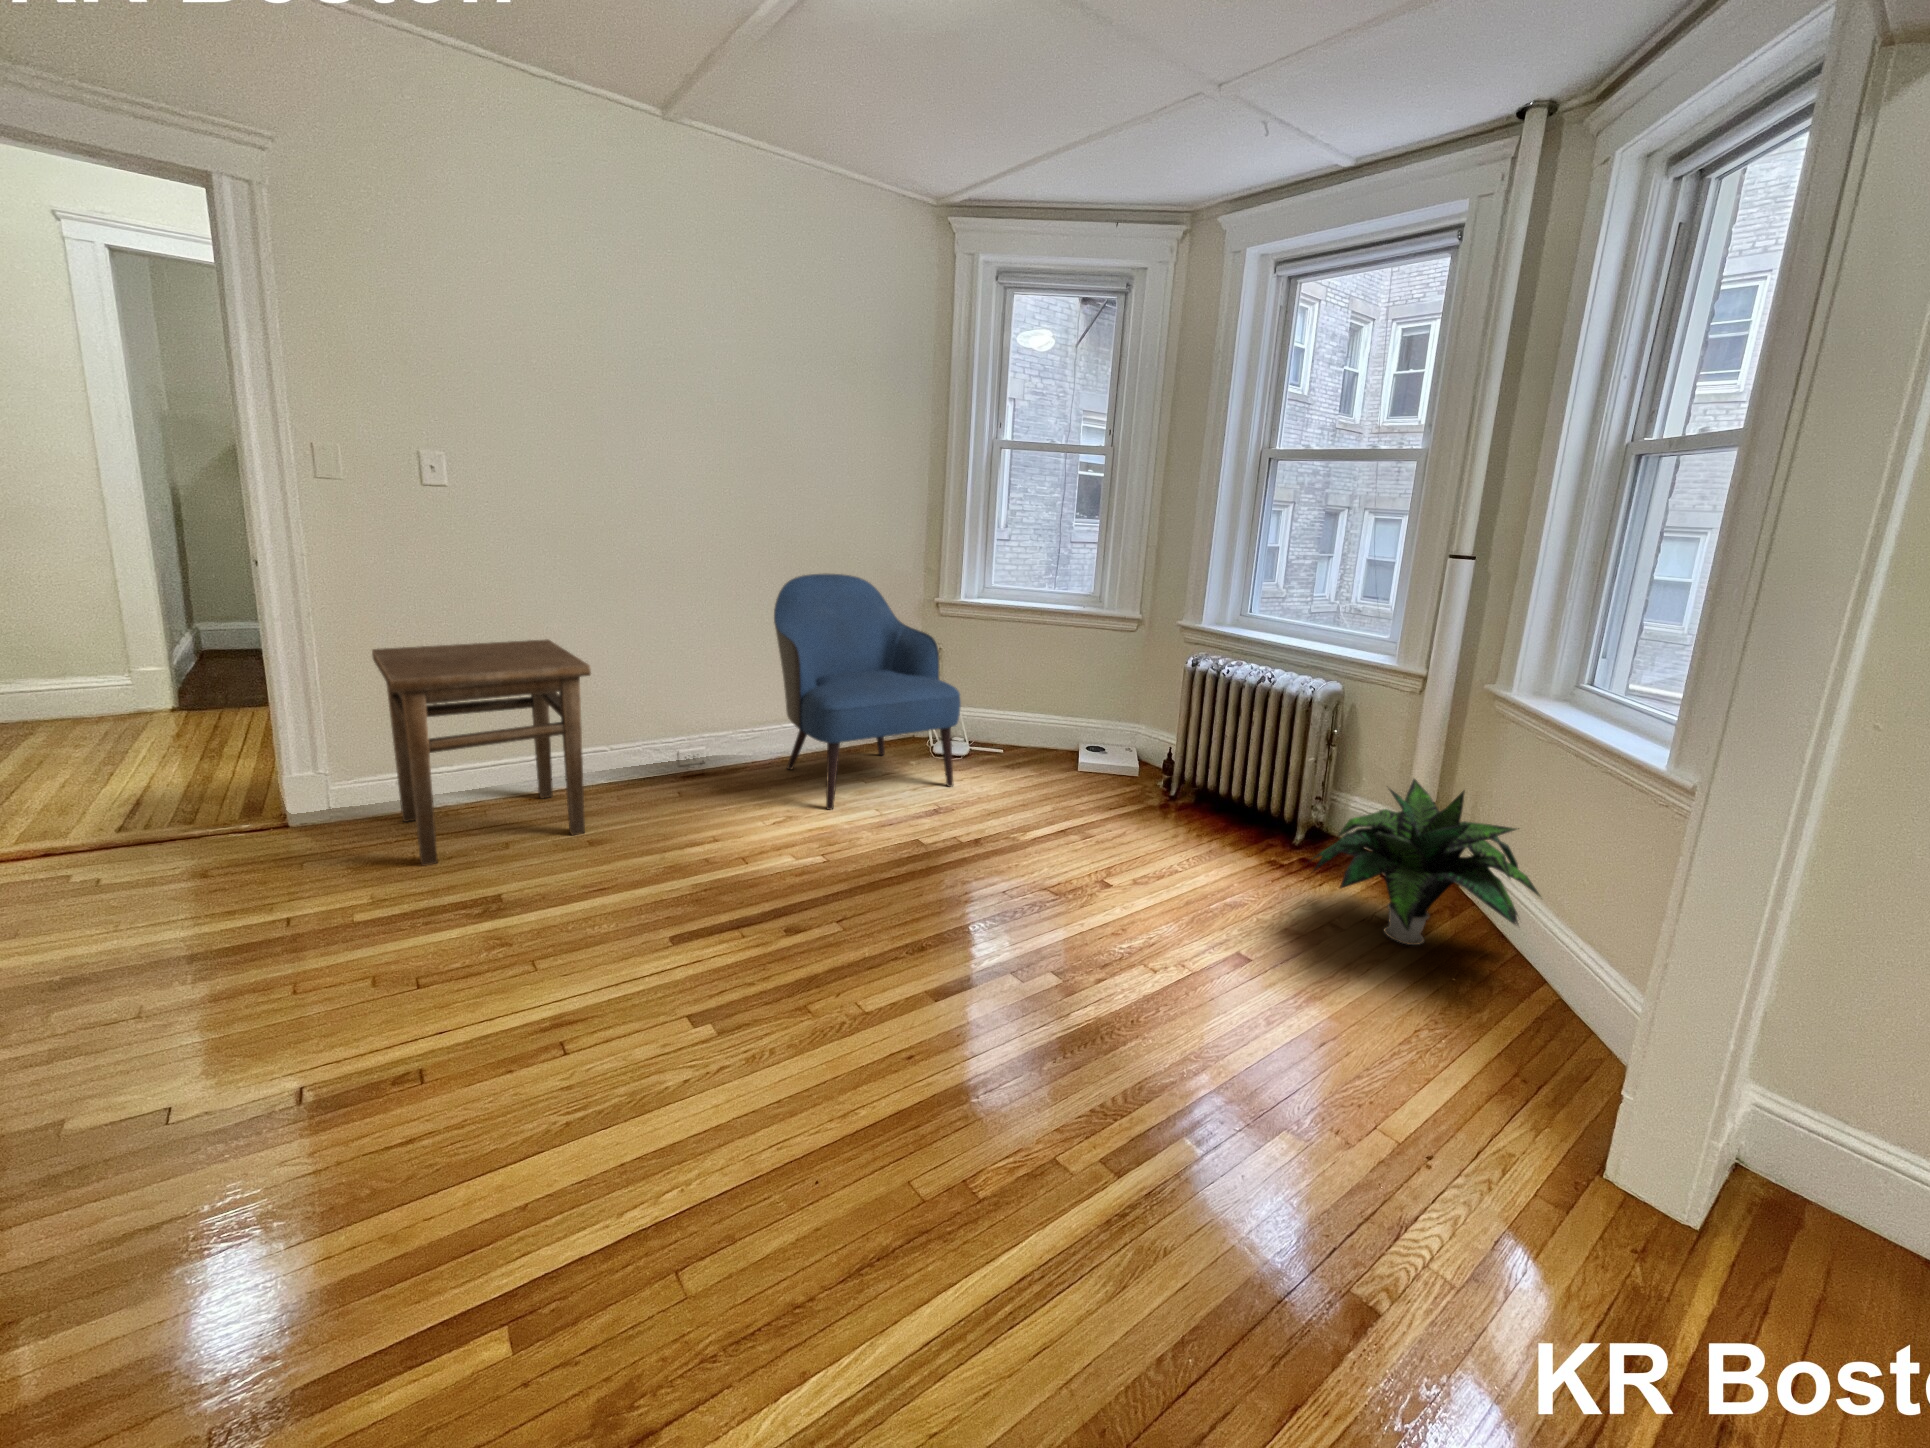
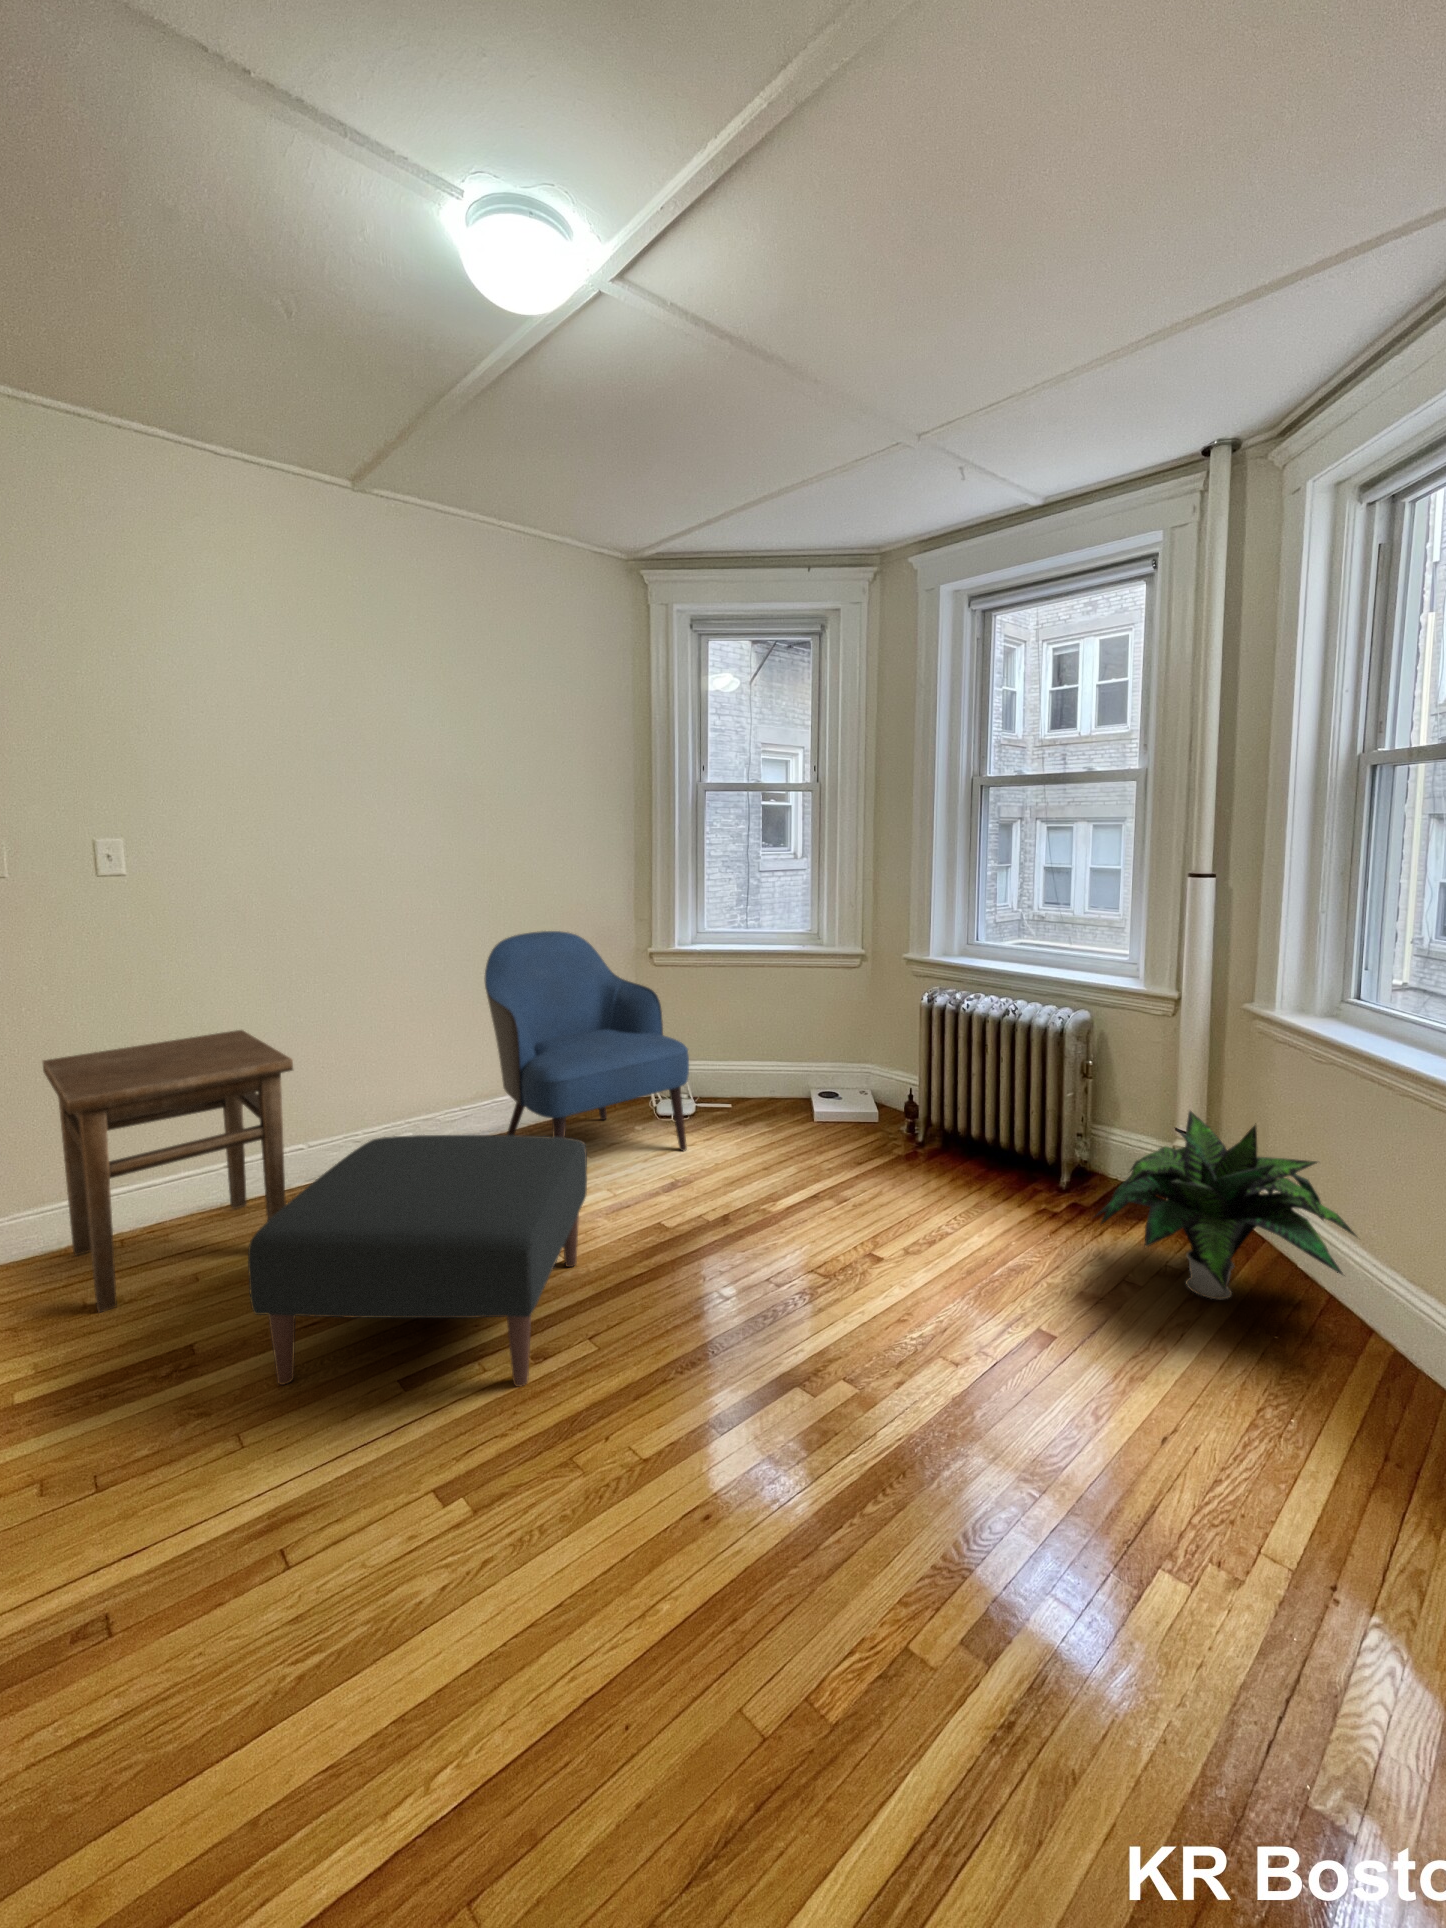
ottoman: none [542,741,850,952] -> present [248,1135,587,1387]

